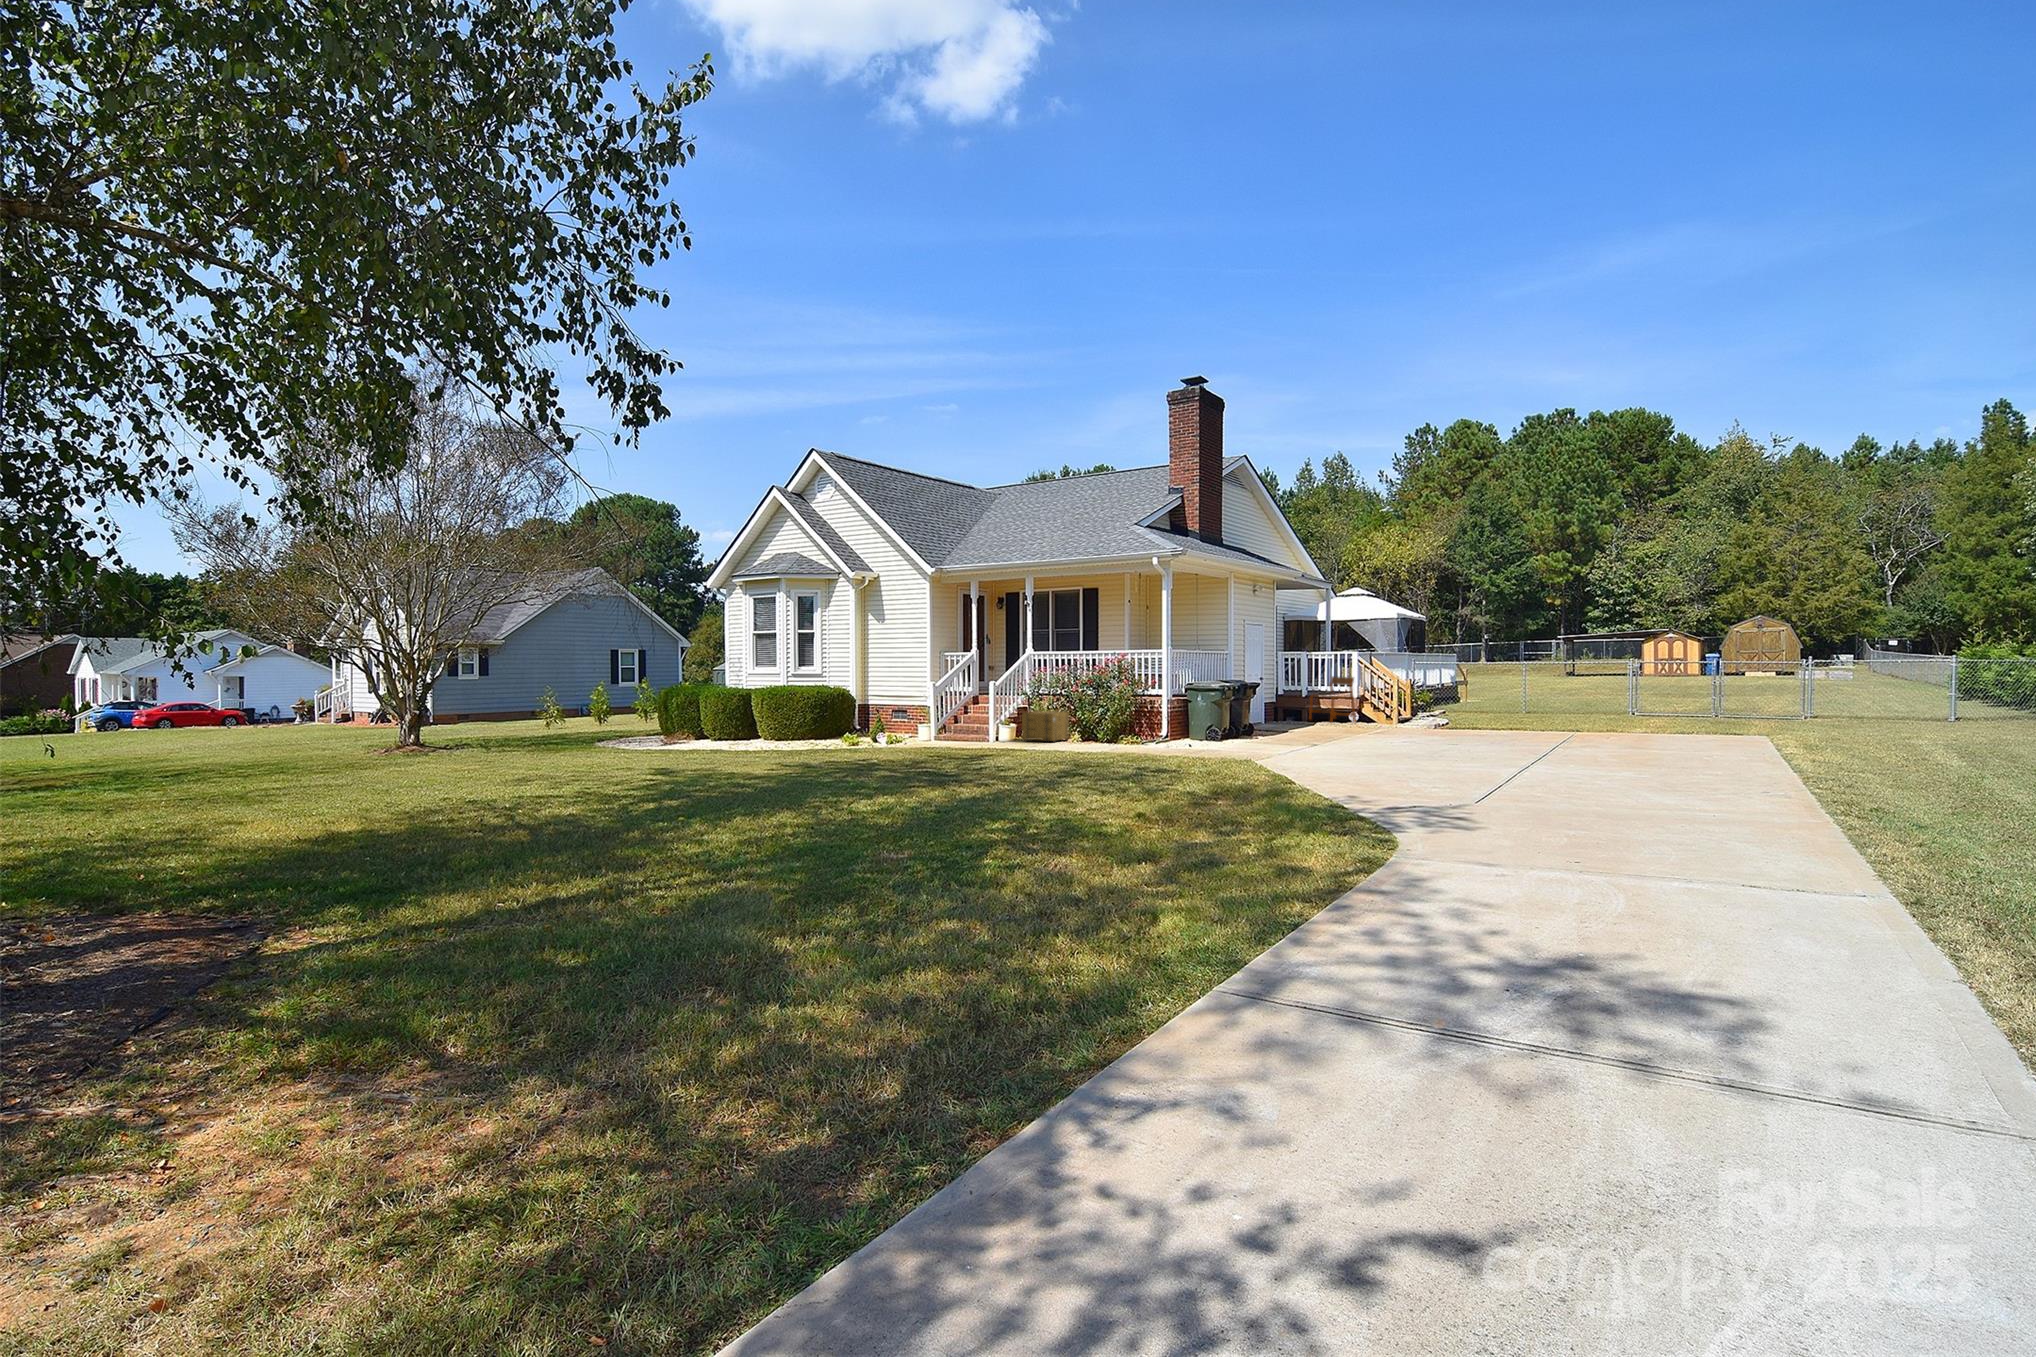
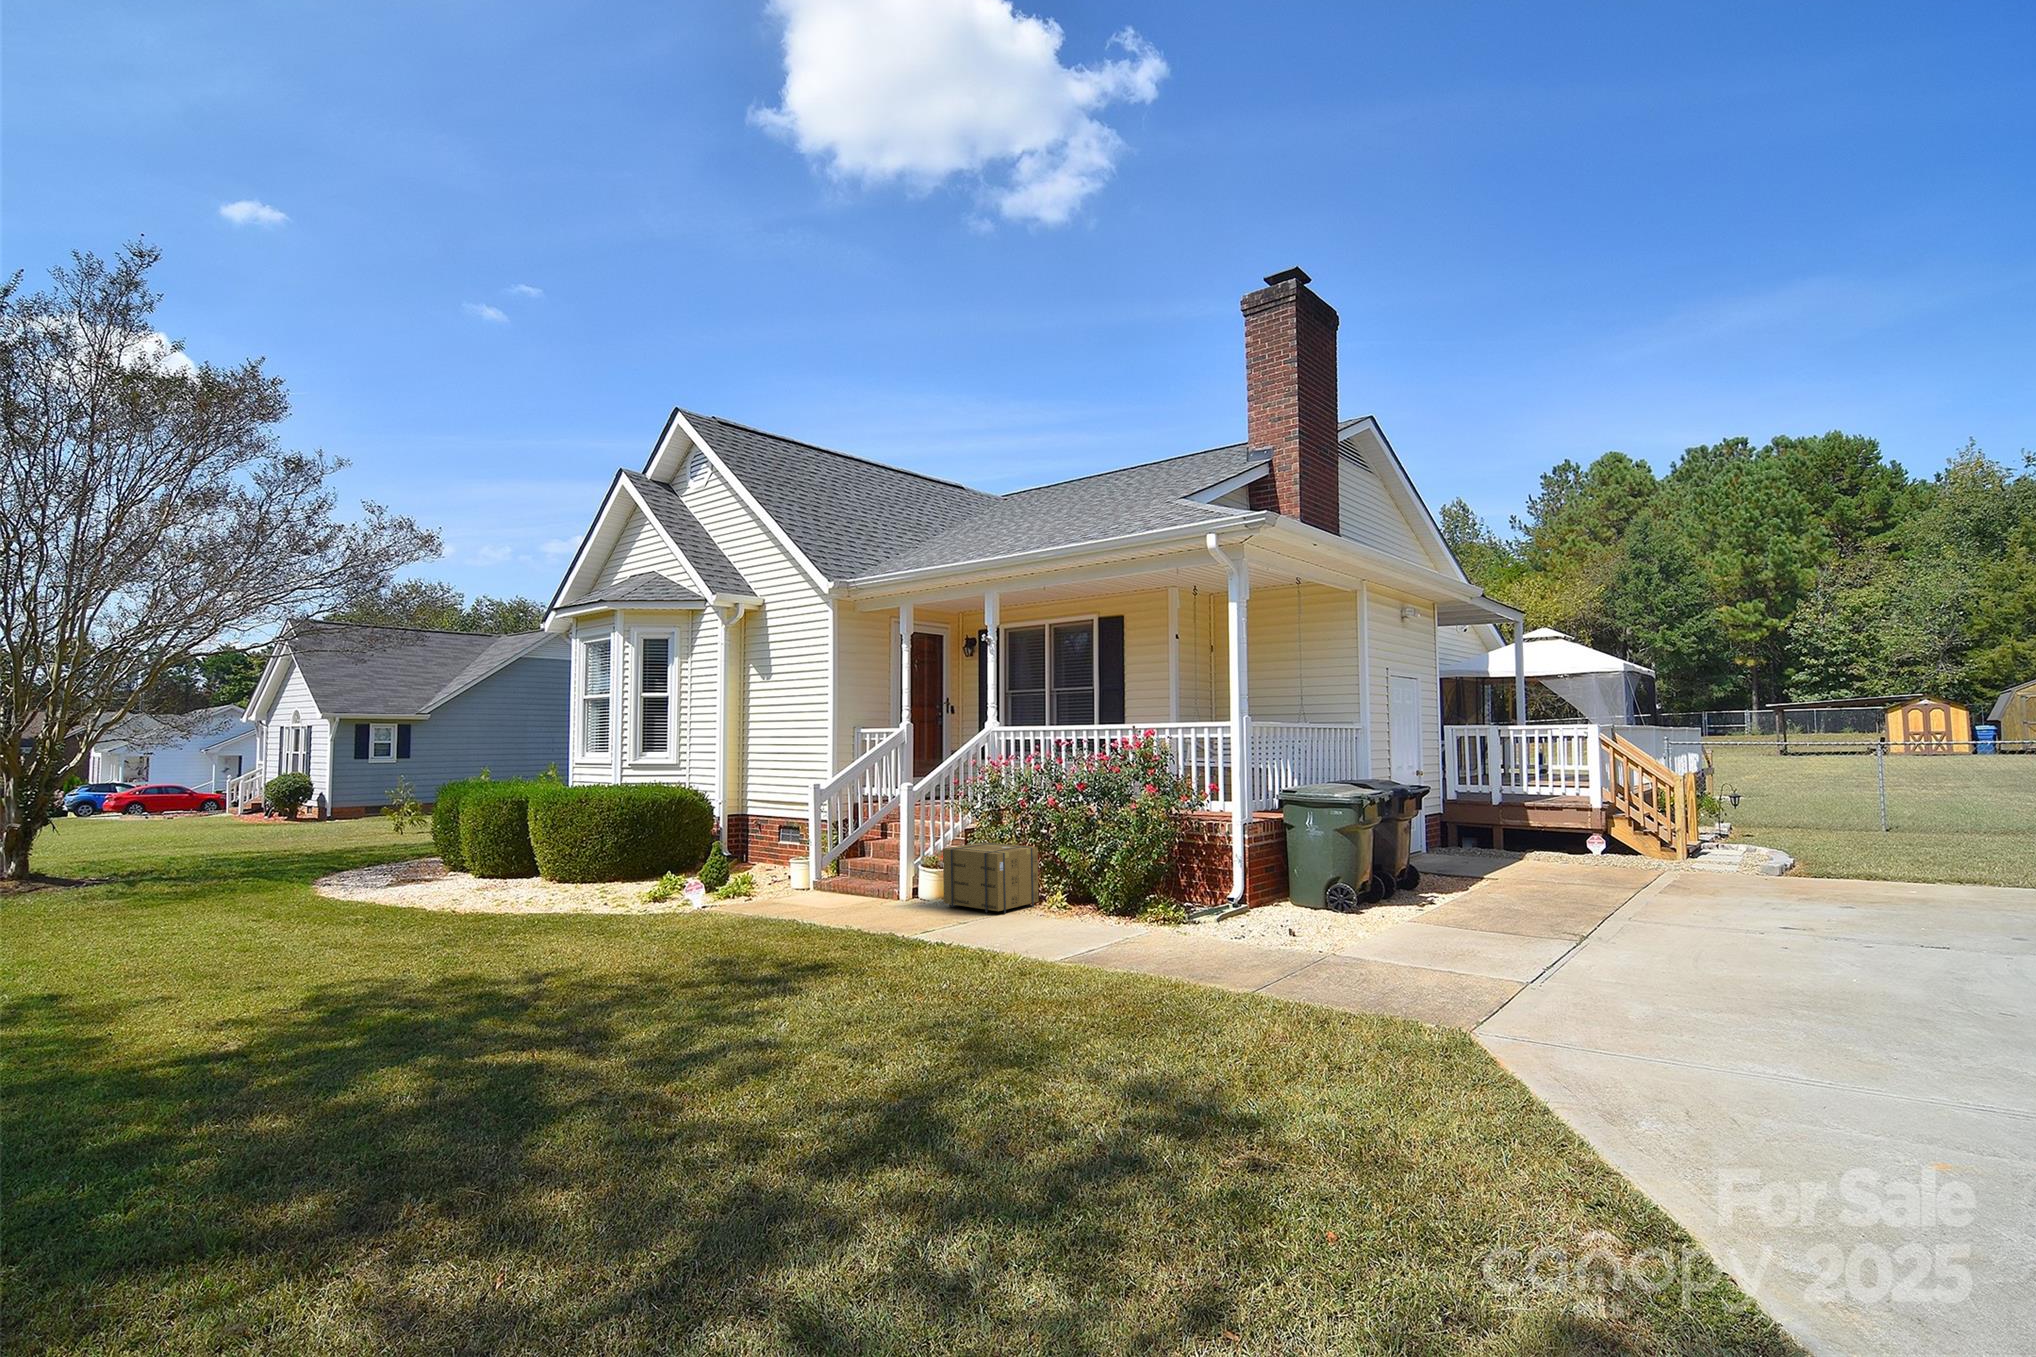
bench: present [1309,676,1356,722] -> none [1507,767,1607,856]

